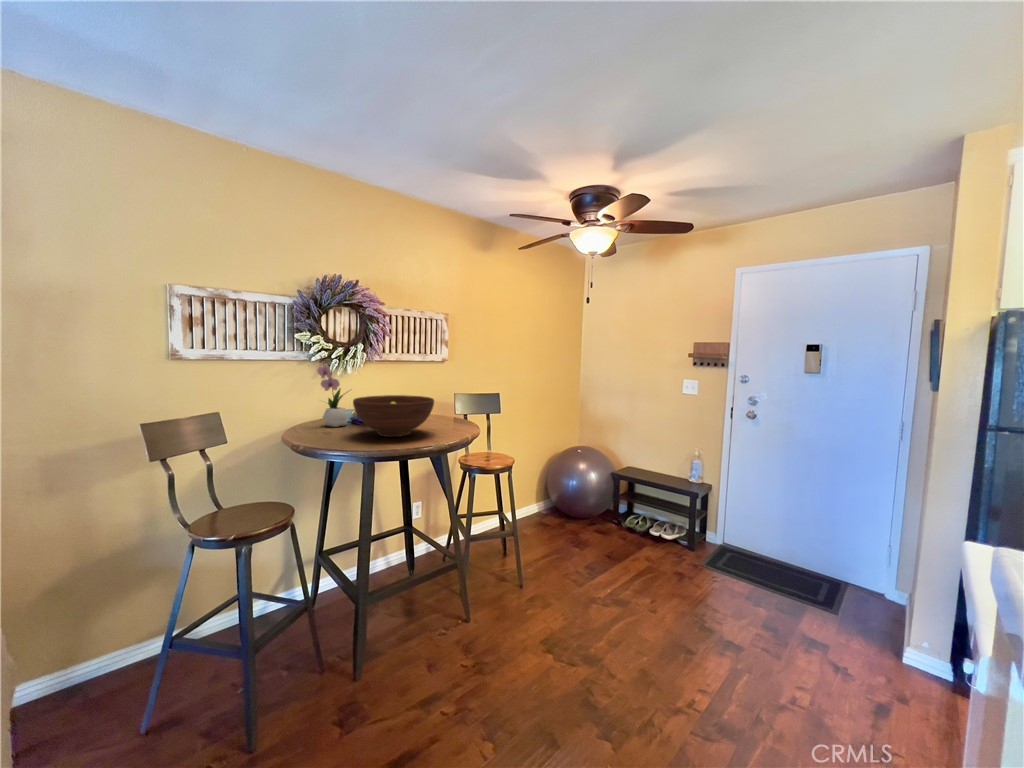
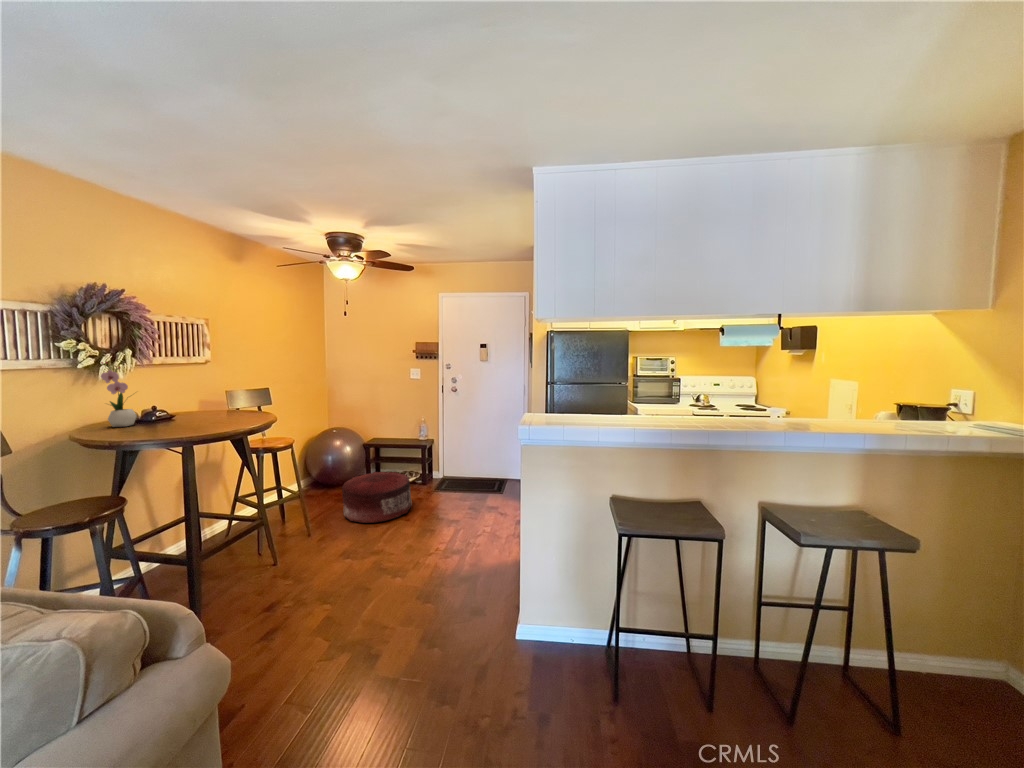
fruit bowl: present [353,395,434,437] -> none [162,392,241,425]
pouf: none [569,517,664,601] -> present [342,472,412,523]

